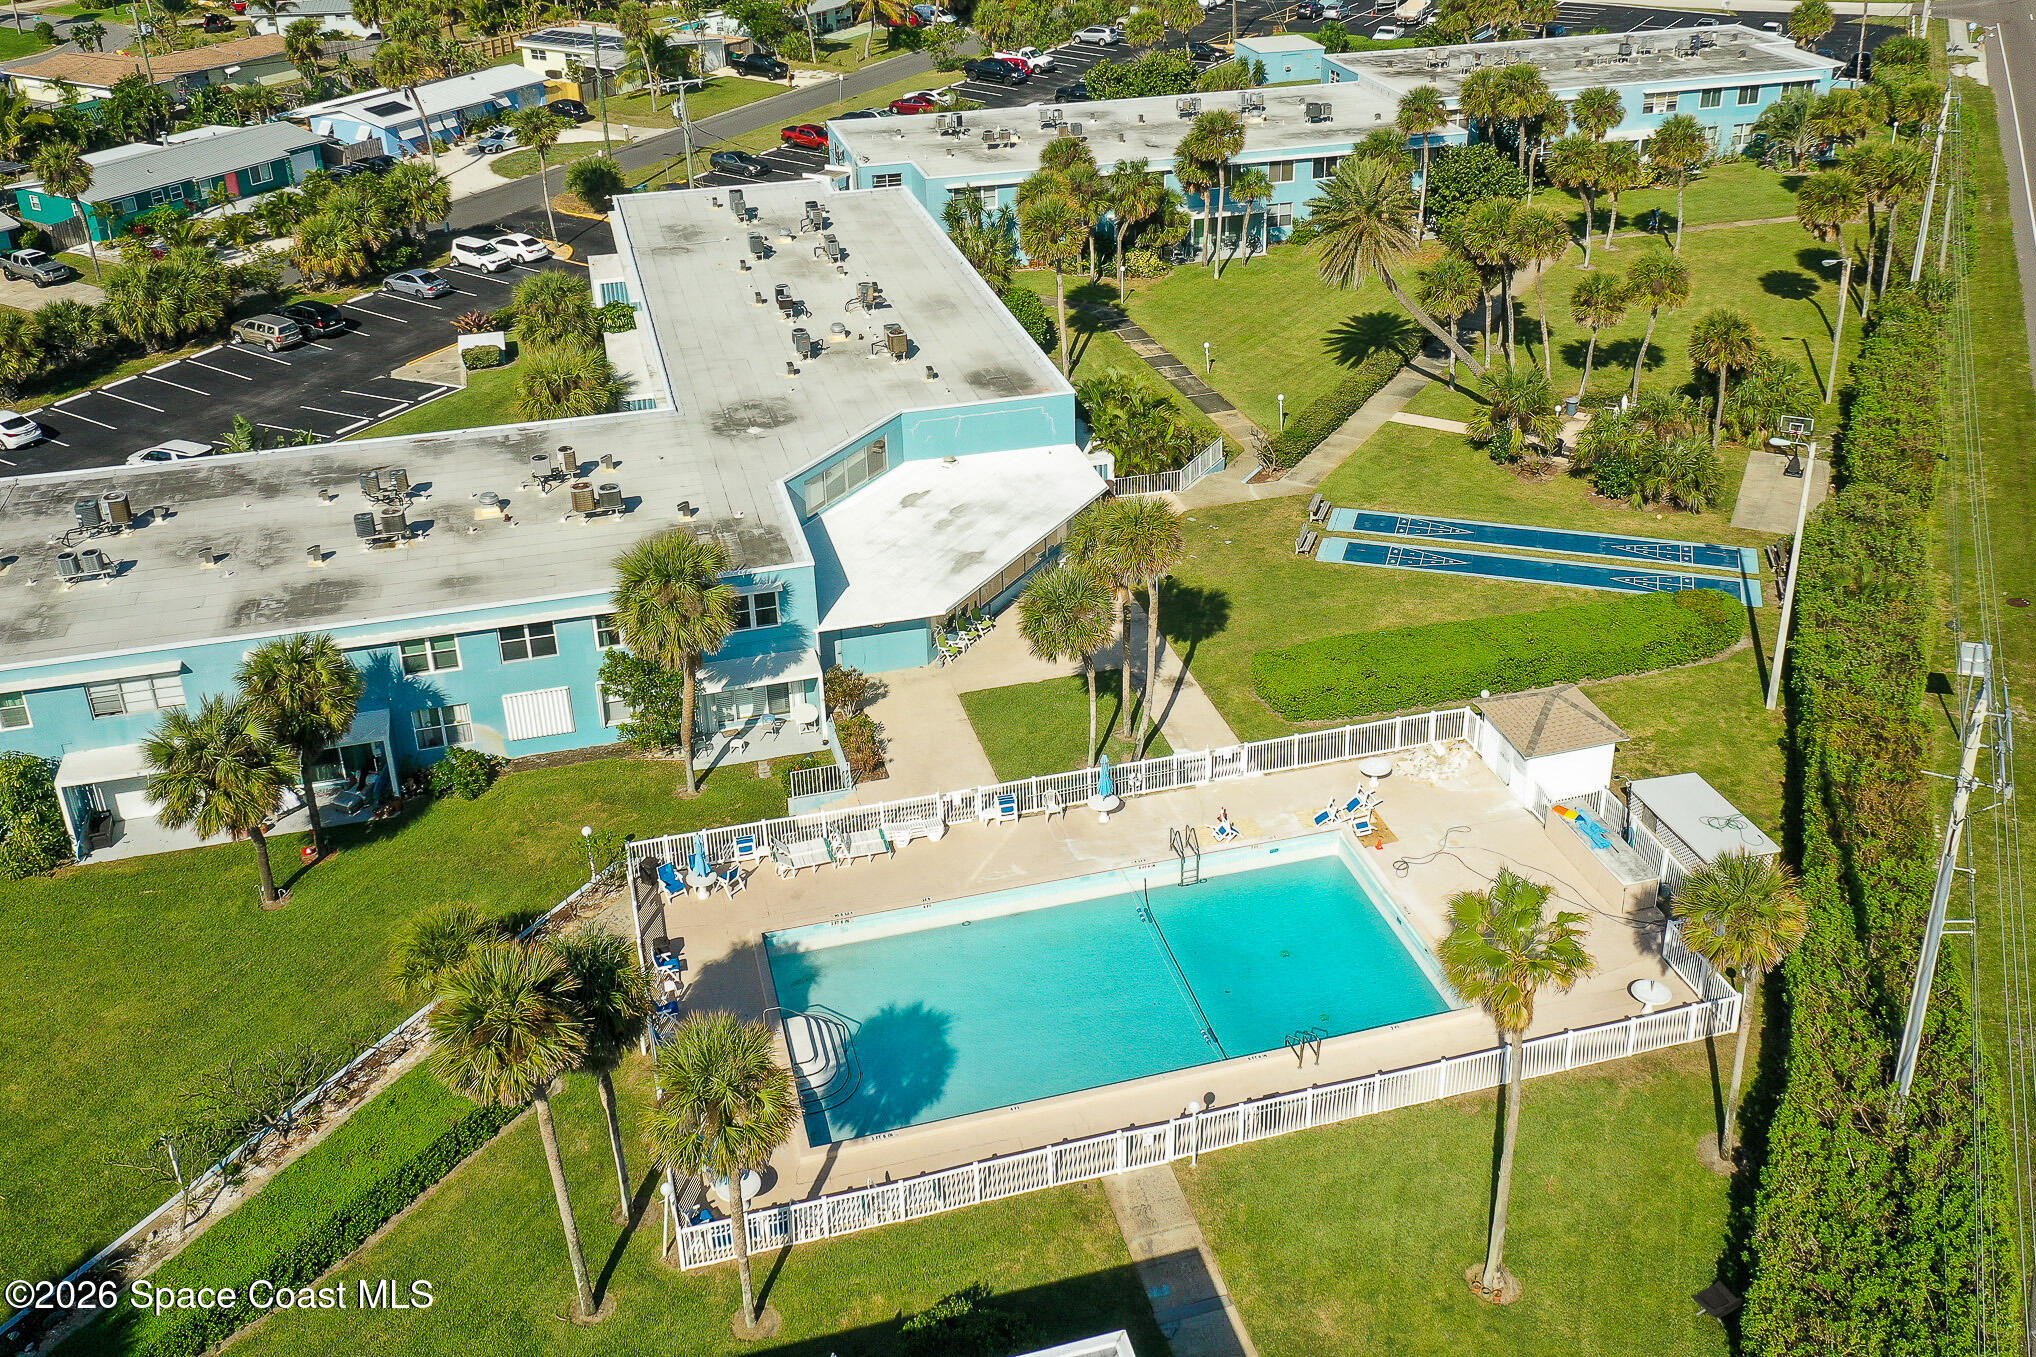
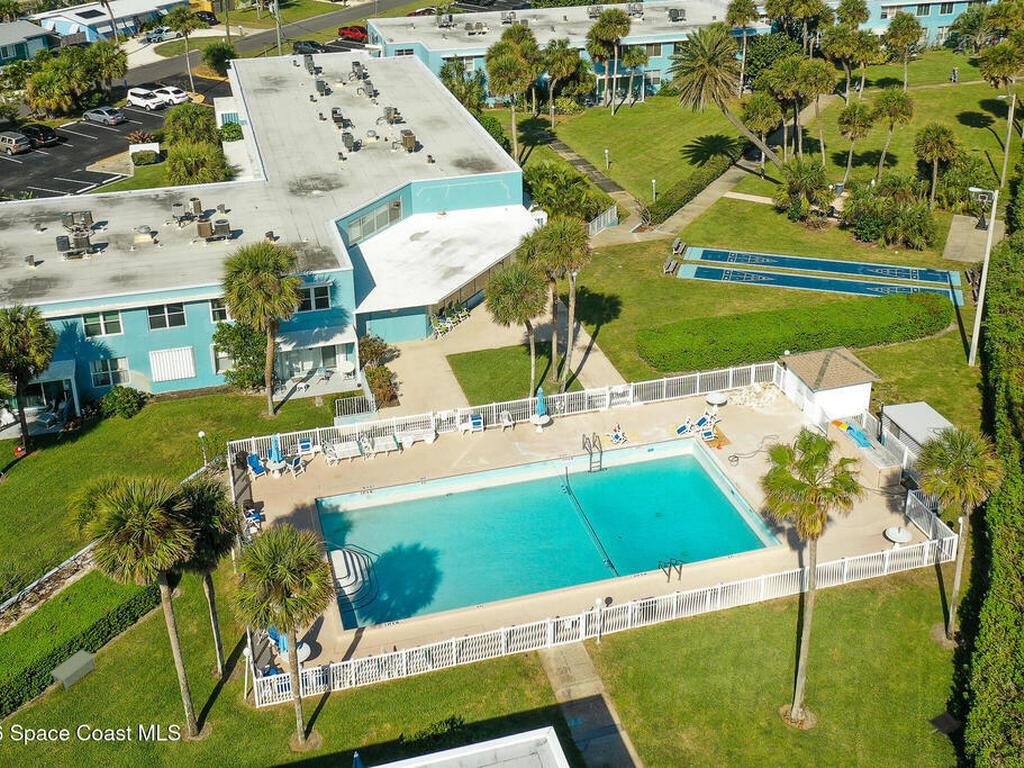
storage bench: none [371,1179,439,1243] -> present [50,650,96,690]

